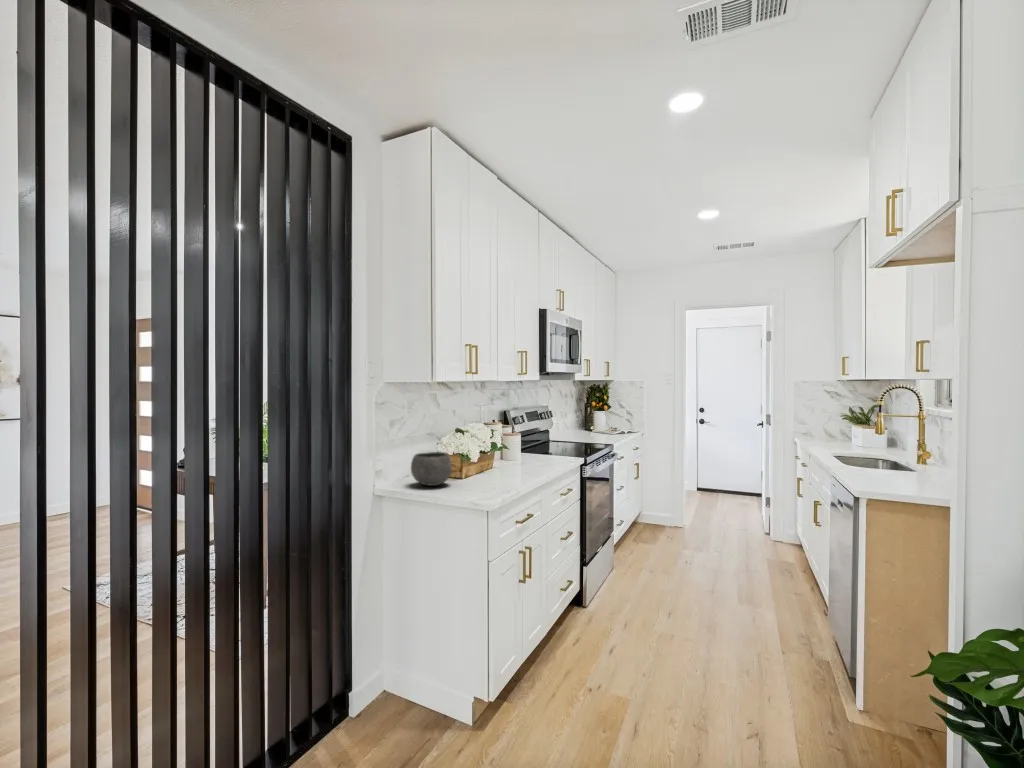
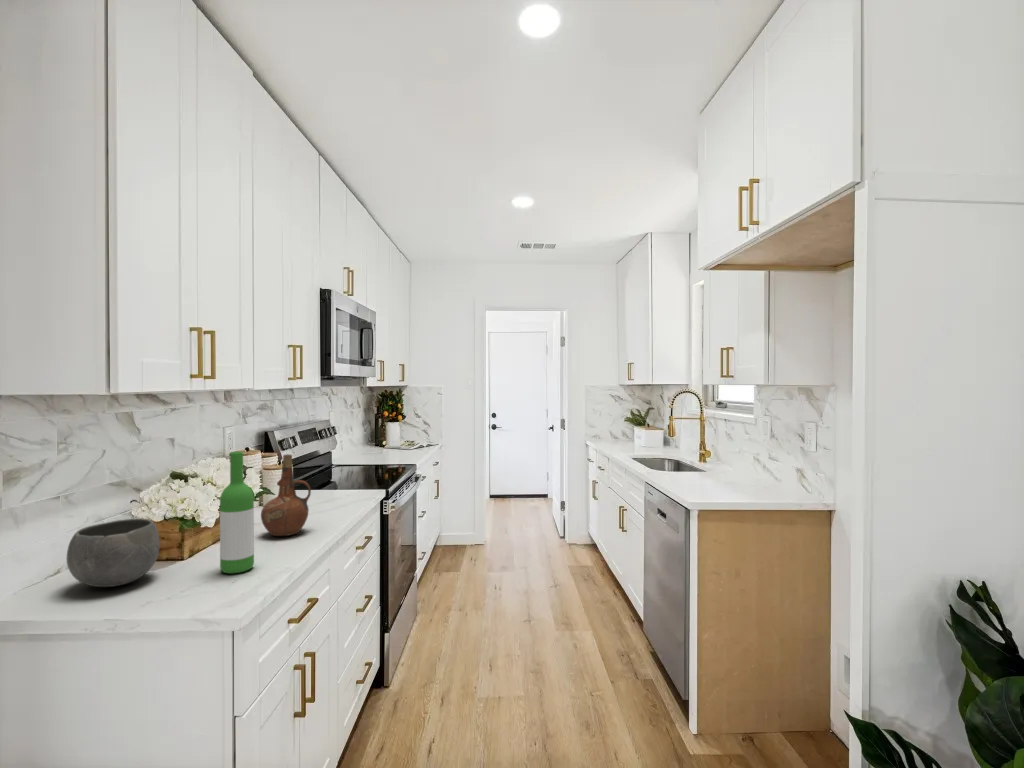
wine bottle: none [482,417,499,487] -> present [220,451,254,573]
ceramic pitcher: none [502,424,532,475] -> present [261,454,311,536]

